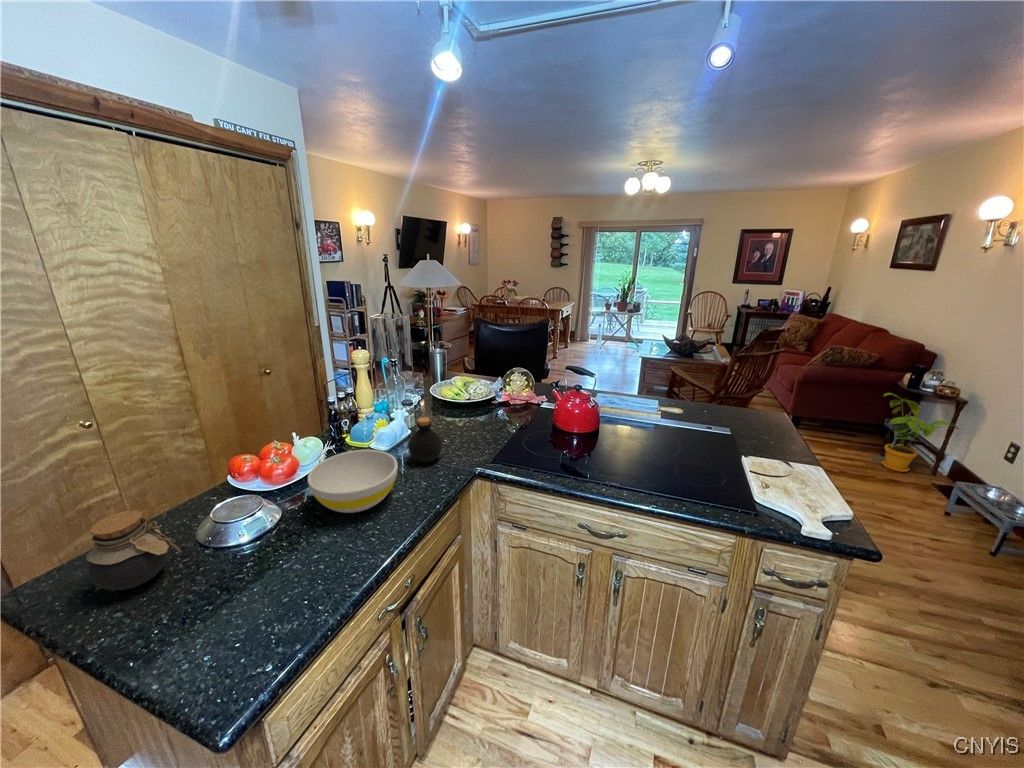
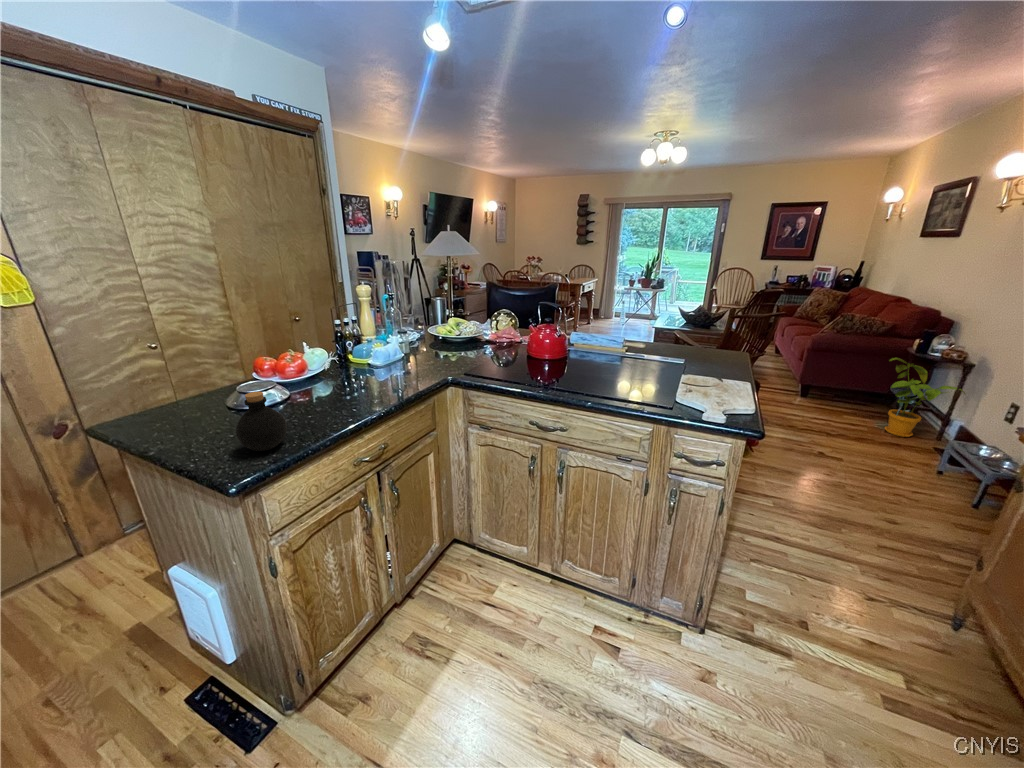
bottle: present [409,417,442,463] -> present [236,391,287,451]
bowl: present [308,450,398,513] -> none [309,357,381,398]
jar: present [86,510,181,590] -> none [149,373,213,427]

